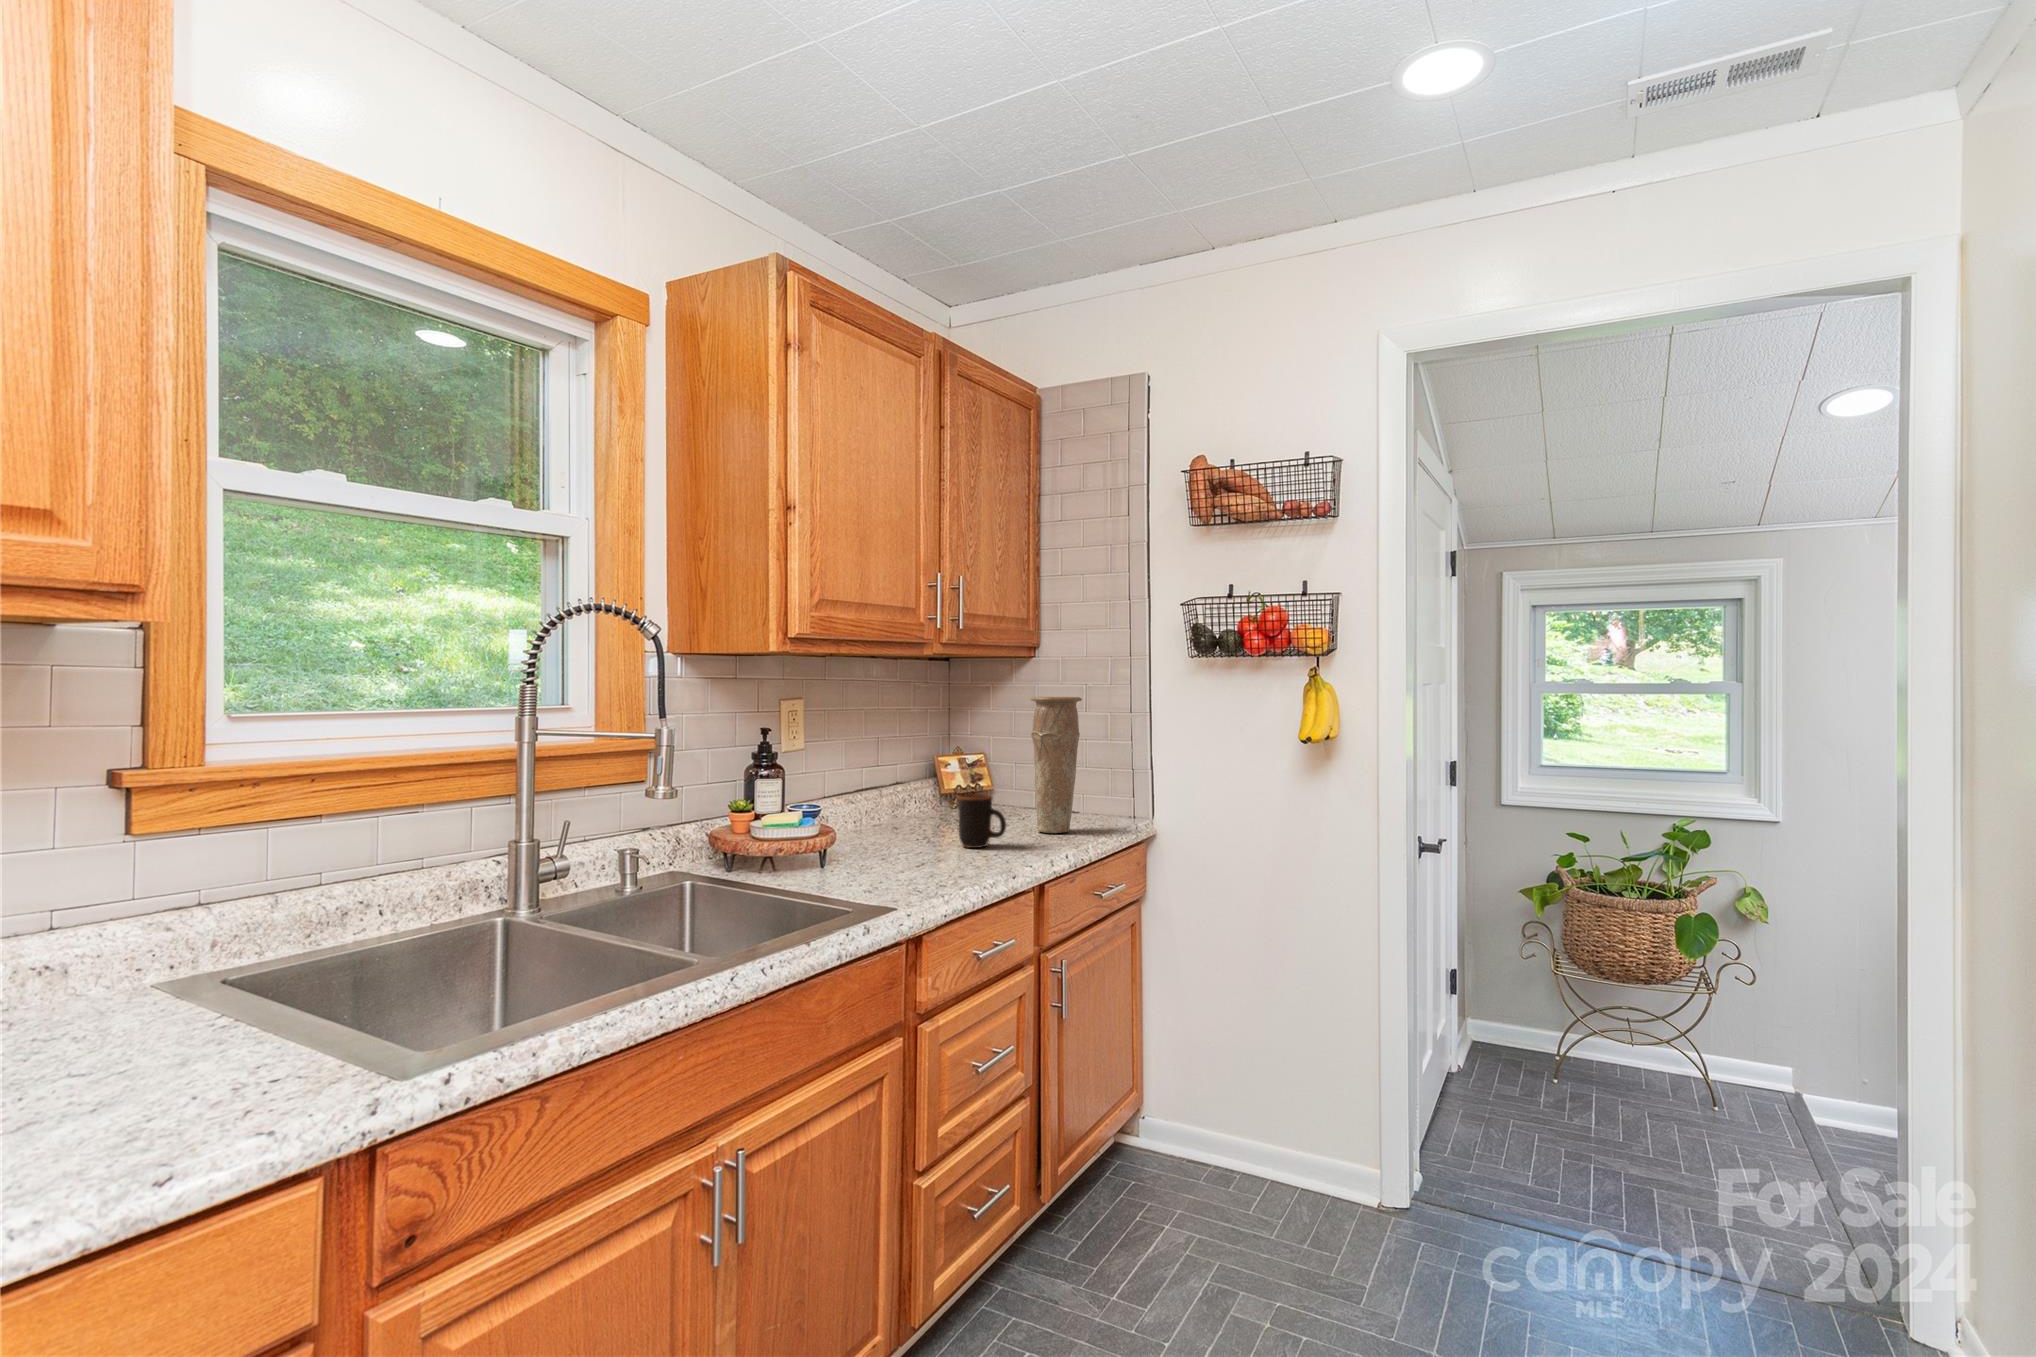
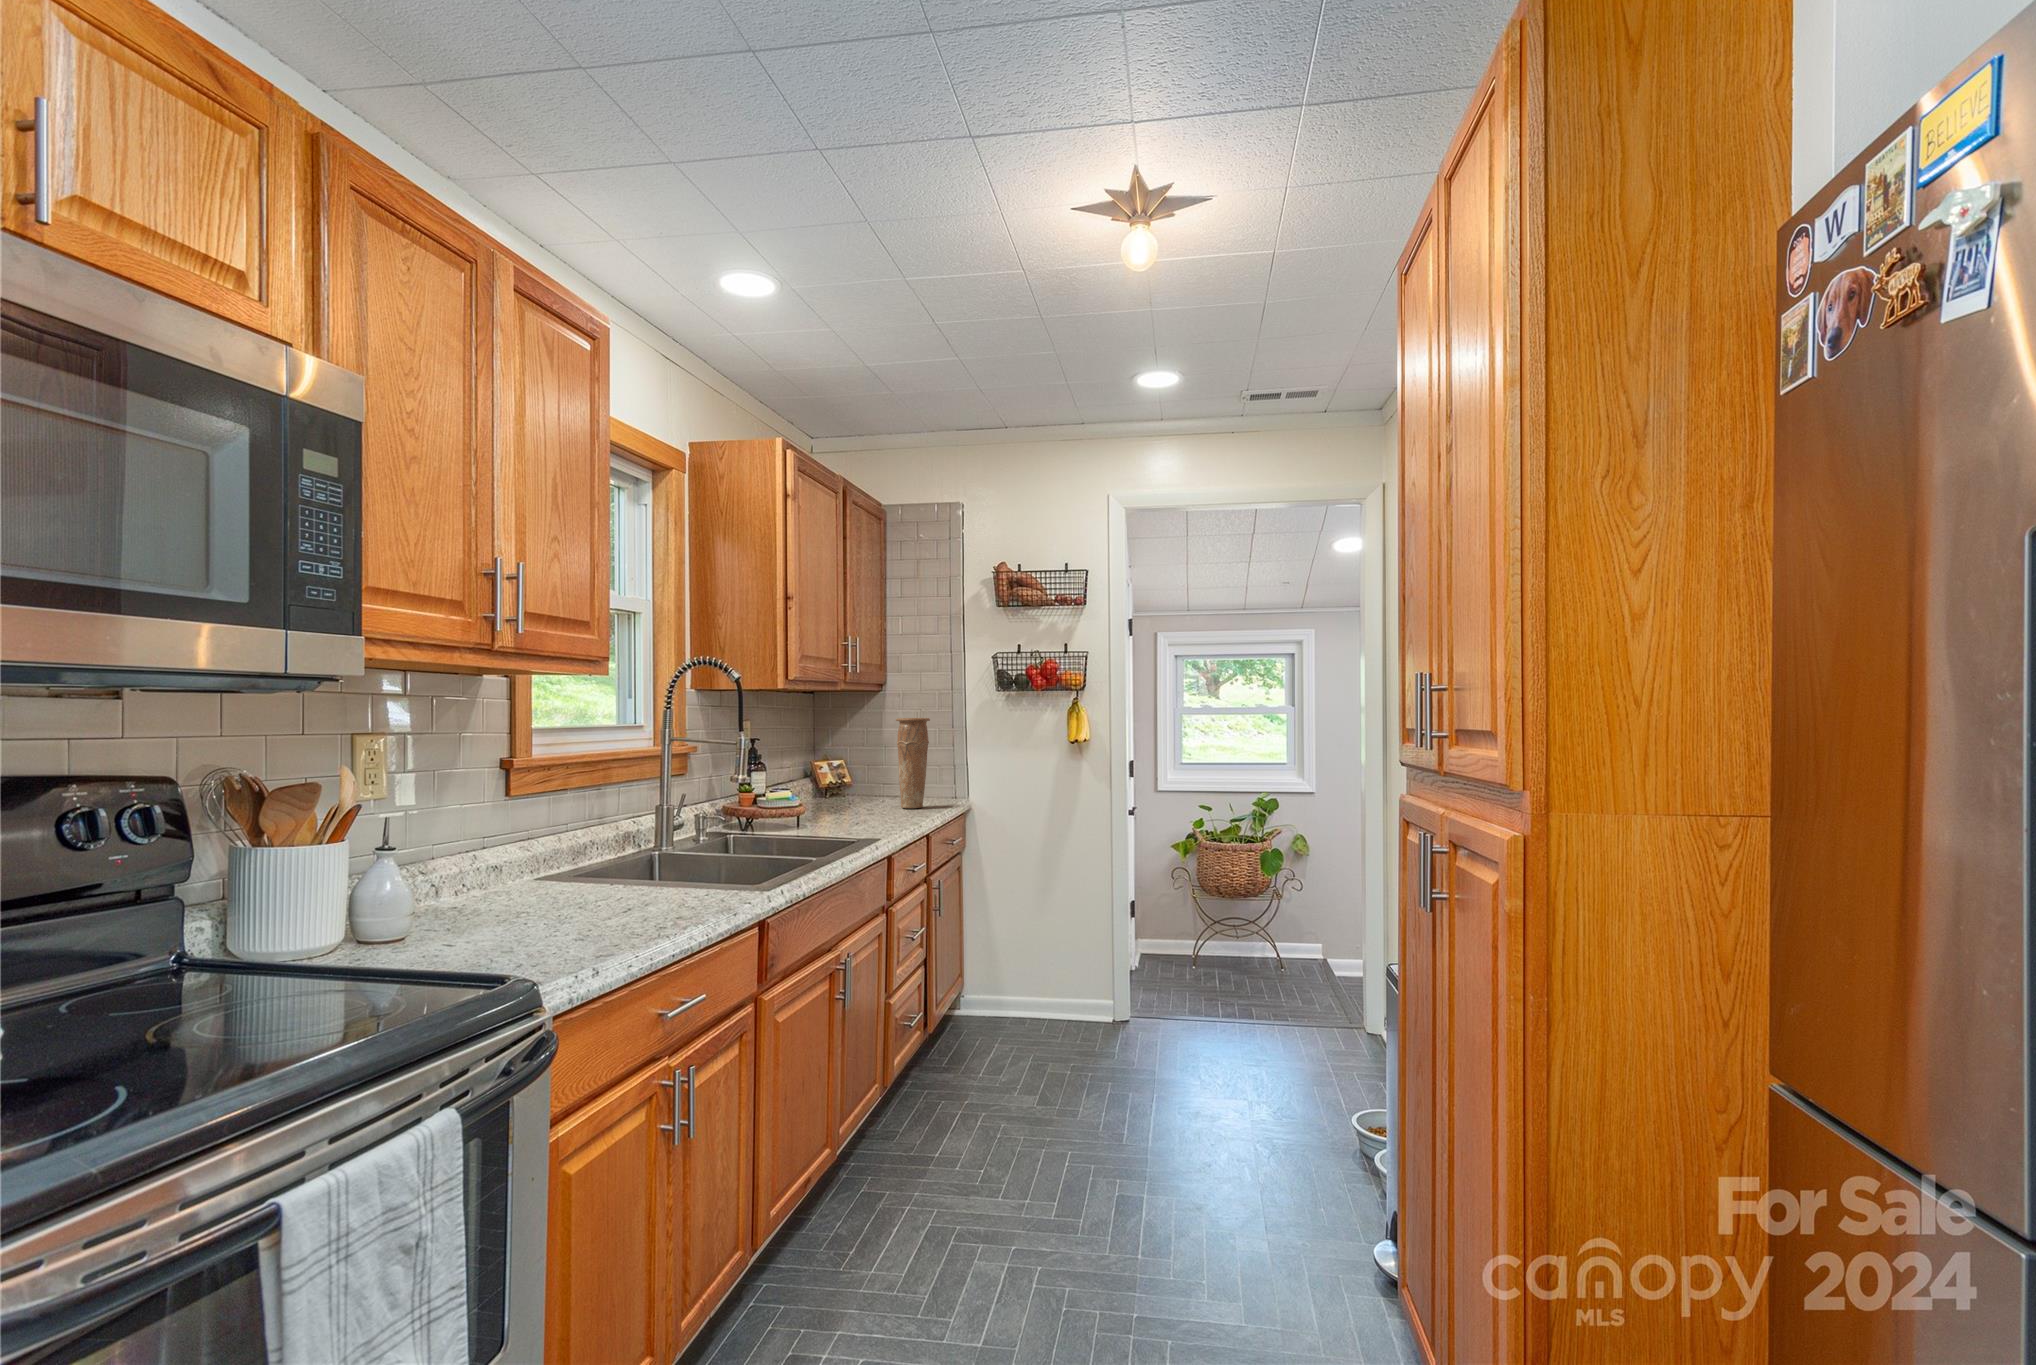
mug: present [956,794,1006,848] -> none [862,782,898,817]

